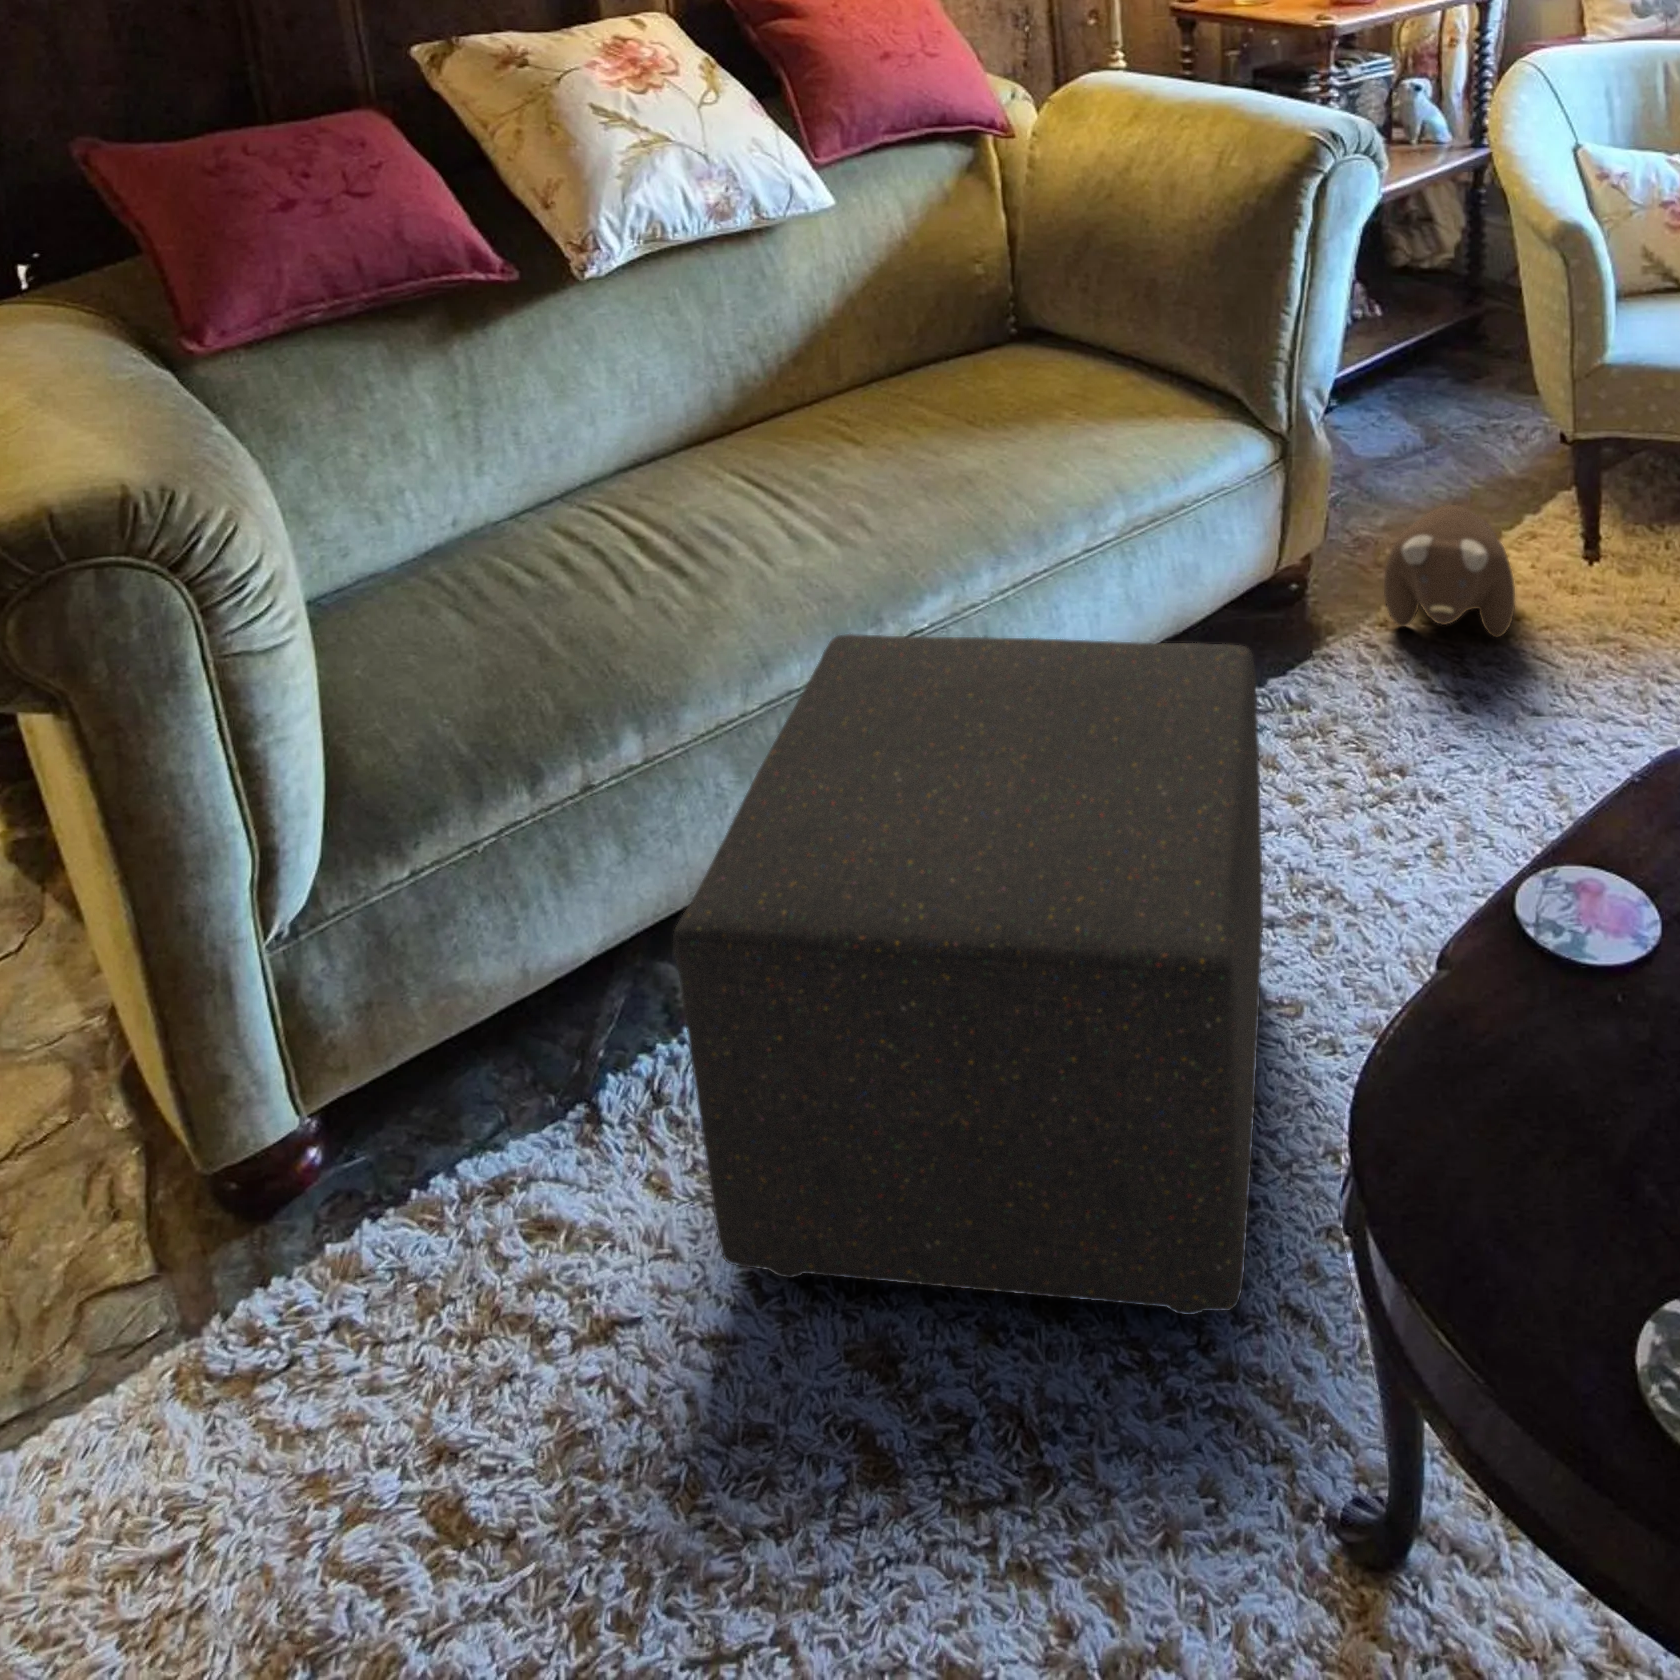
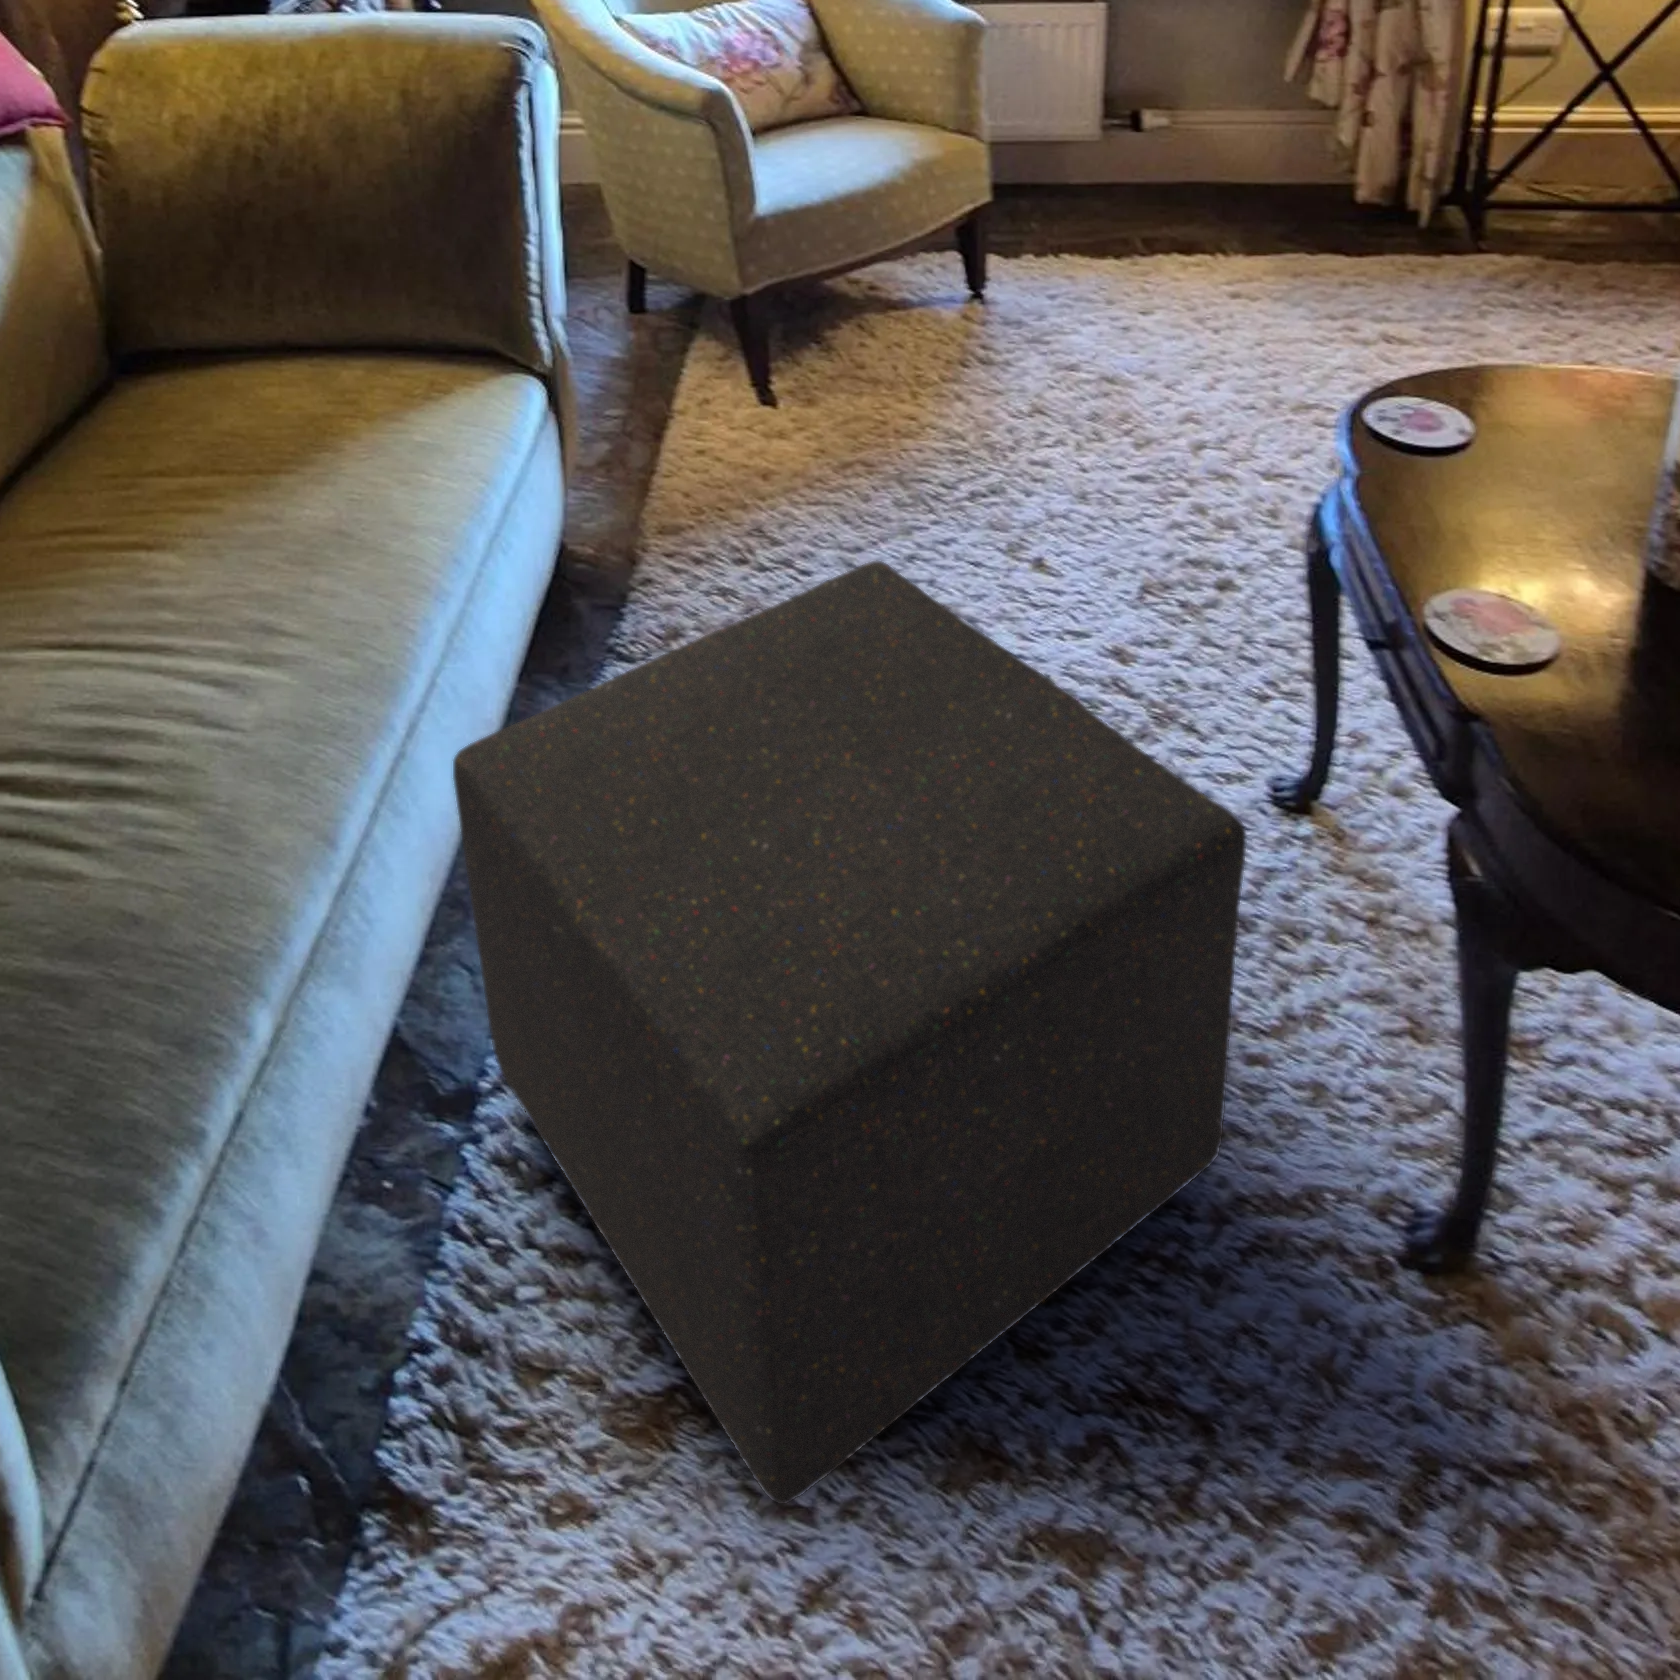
plush toy: present [1384,505,1515,637] -> none [667,391,801,528]

